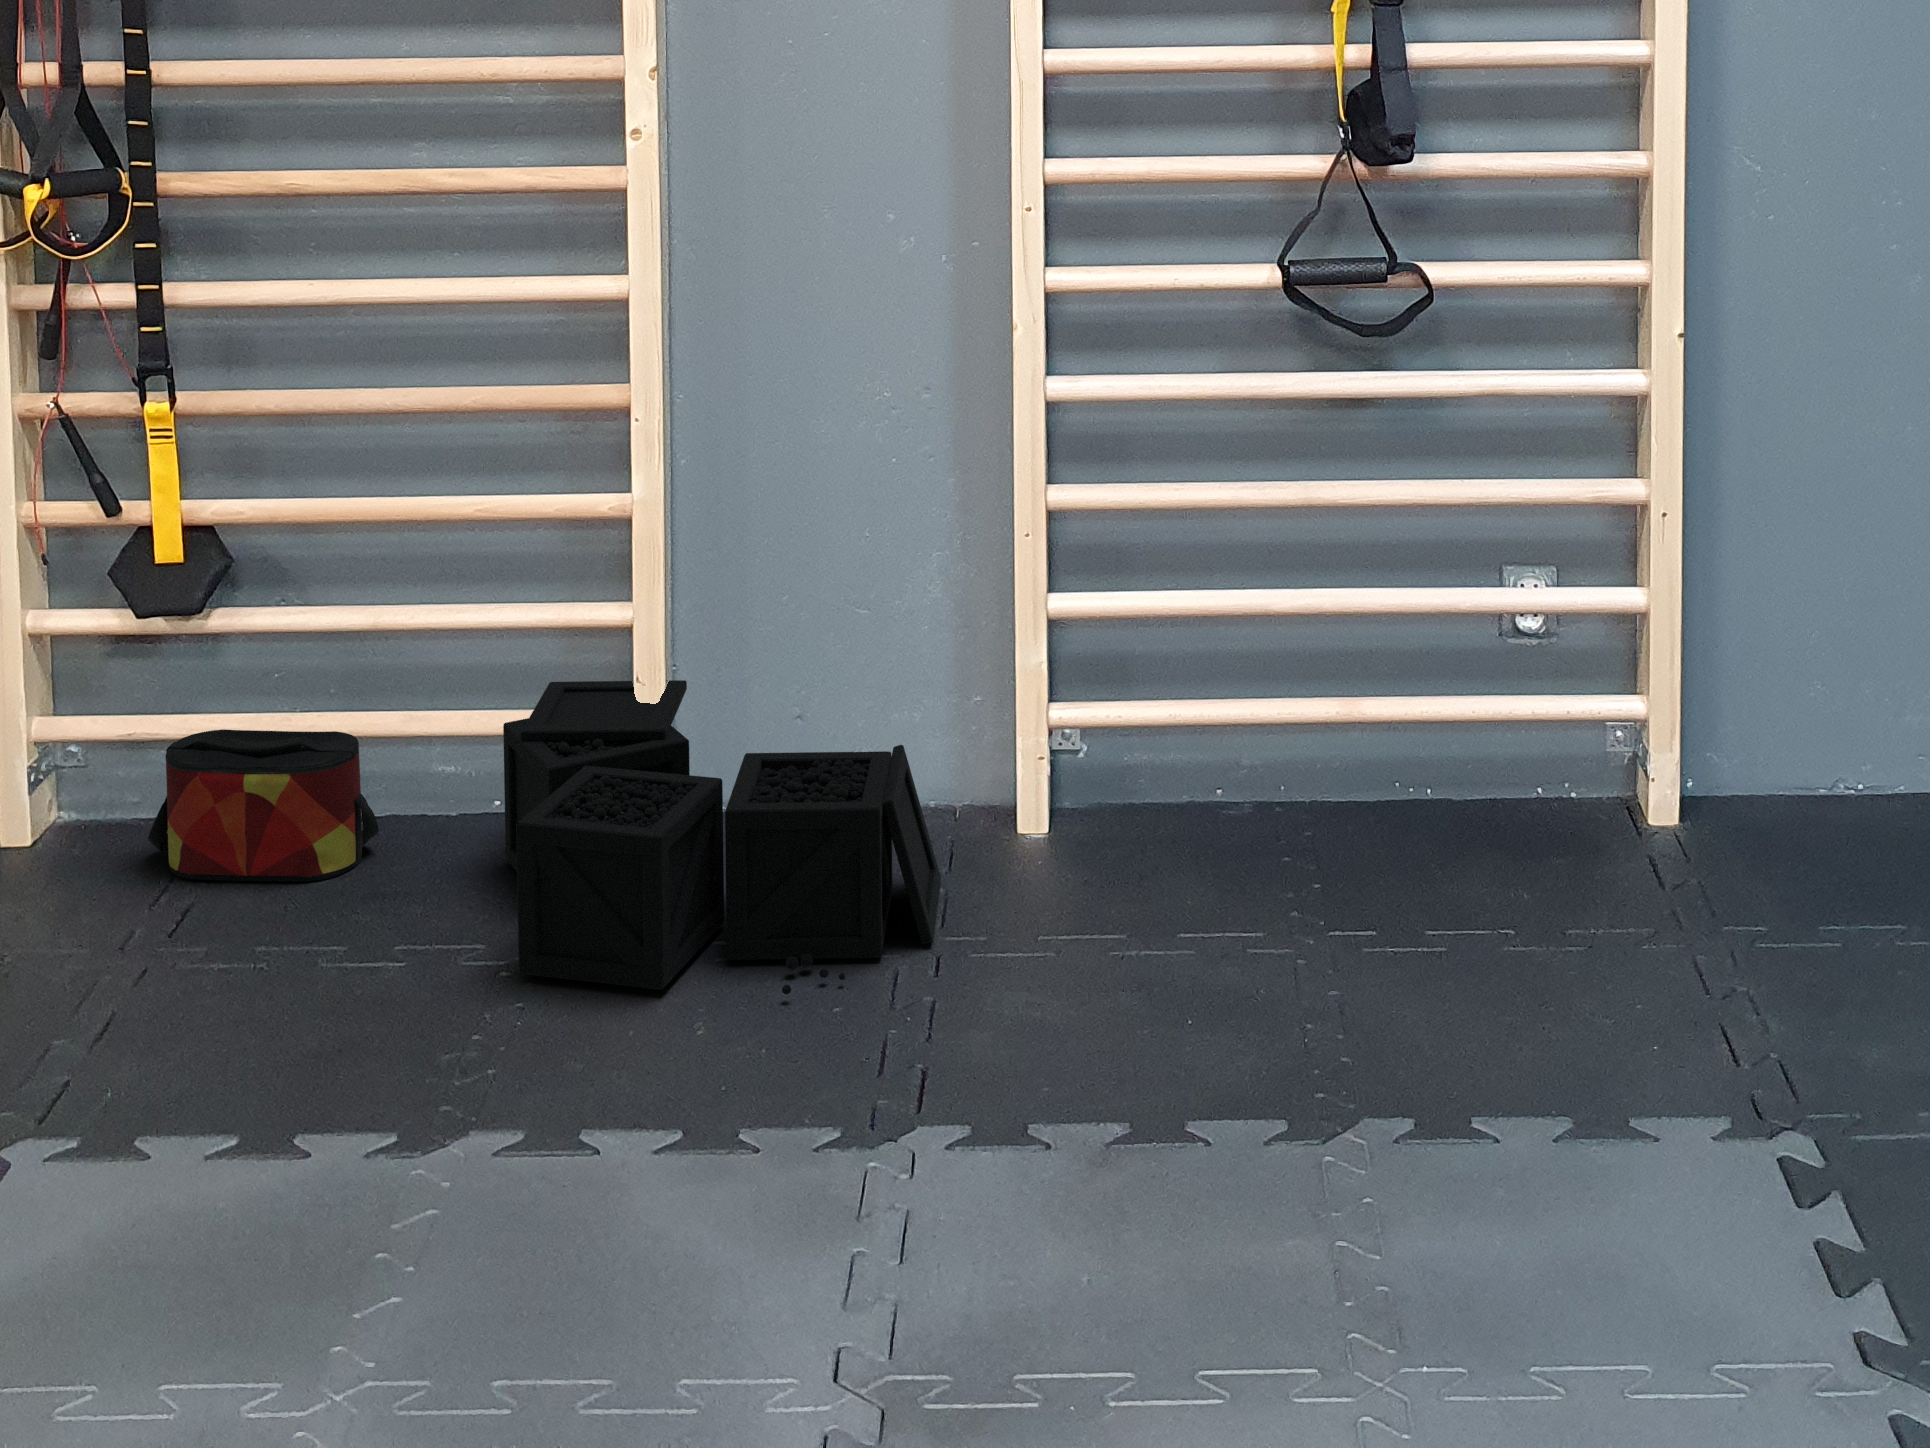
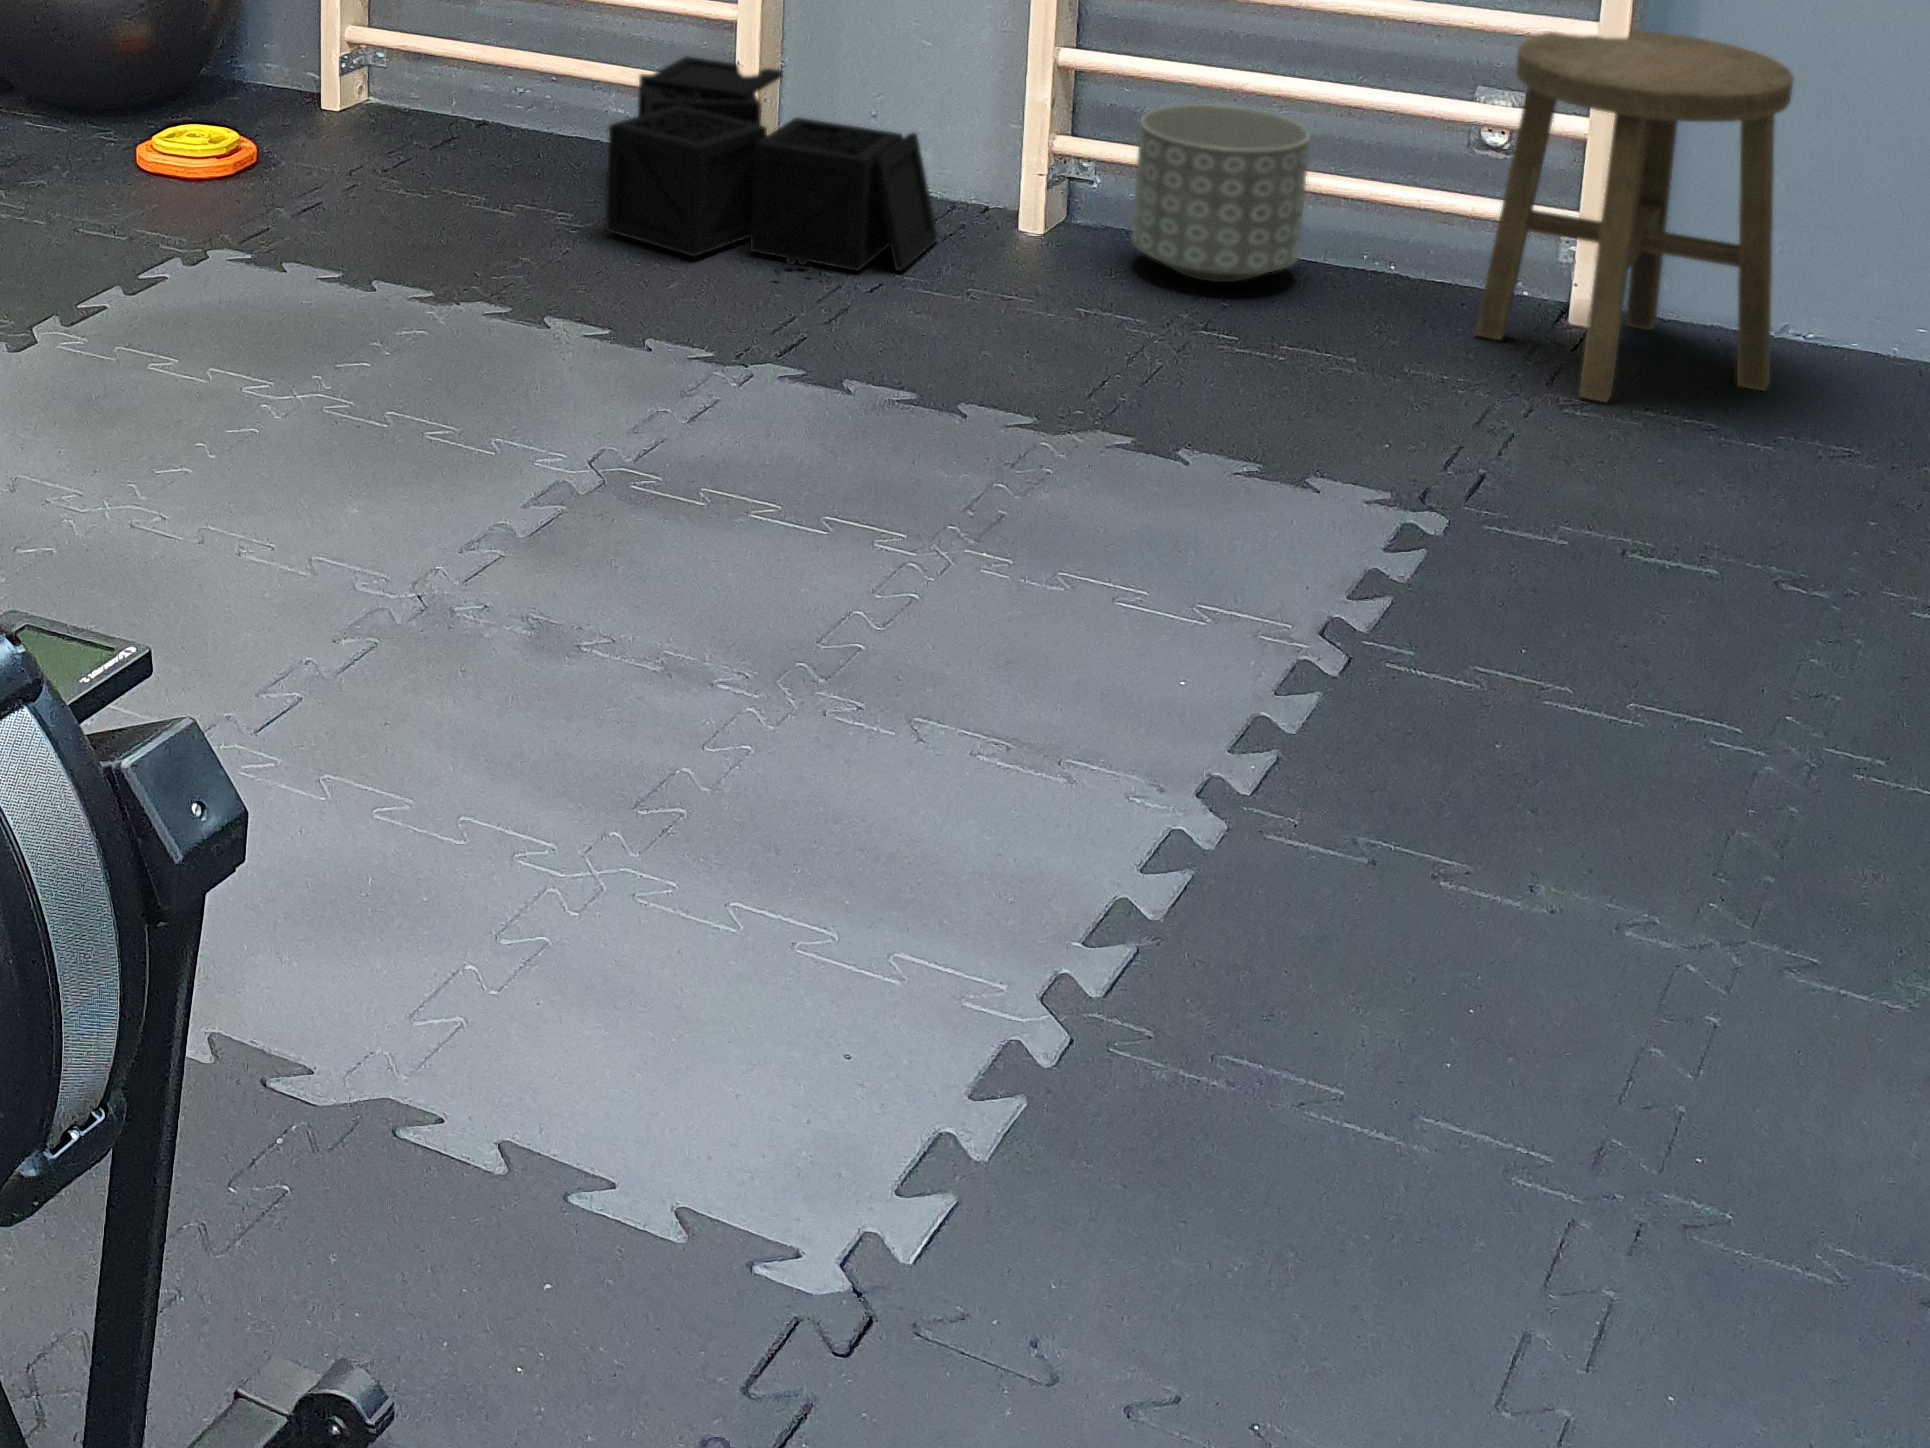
stool: none [1577,488,1883,939] -> present [1475,31,1794,402]
planter: none [1168,638,1360,865] -> present [1131,104,1310,282]
bag: present [148,729,379,882] -> none [407,52,555,163]

